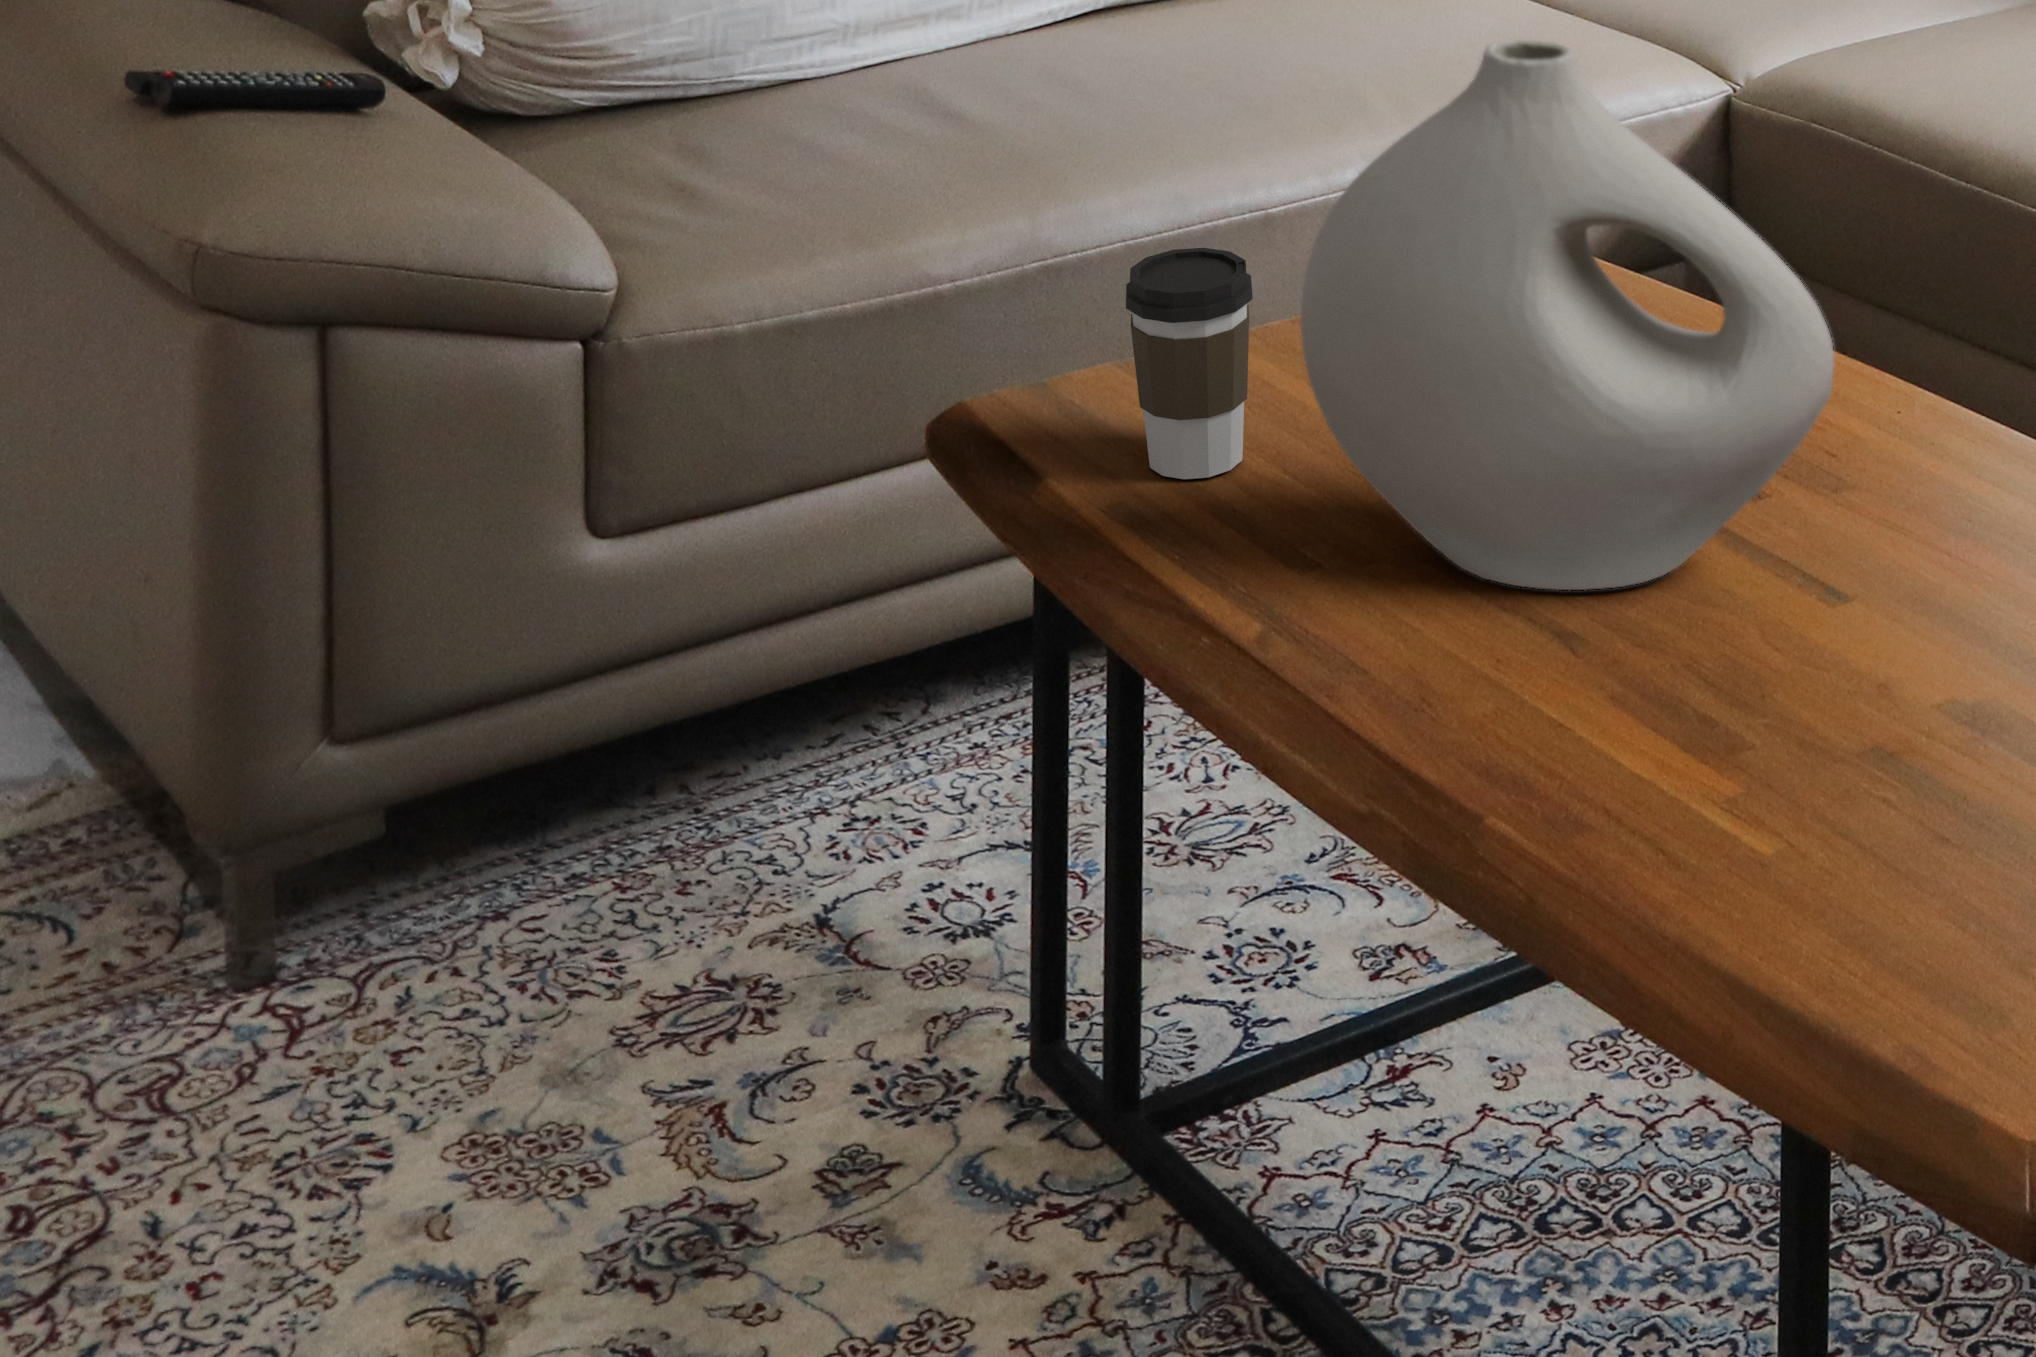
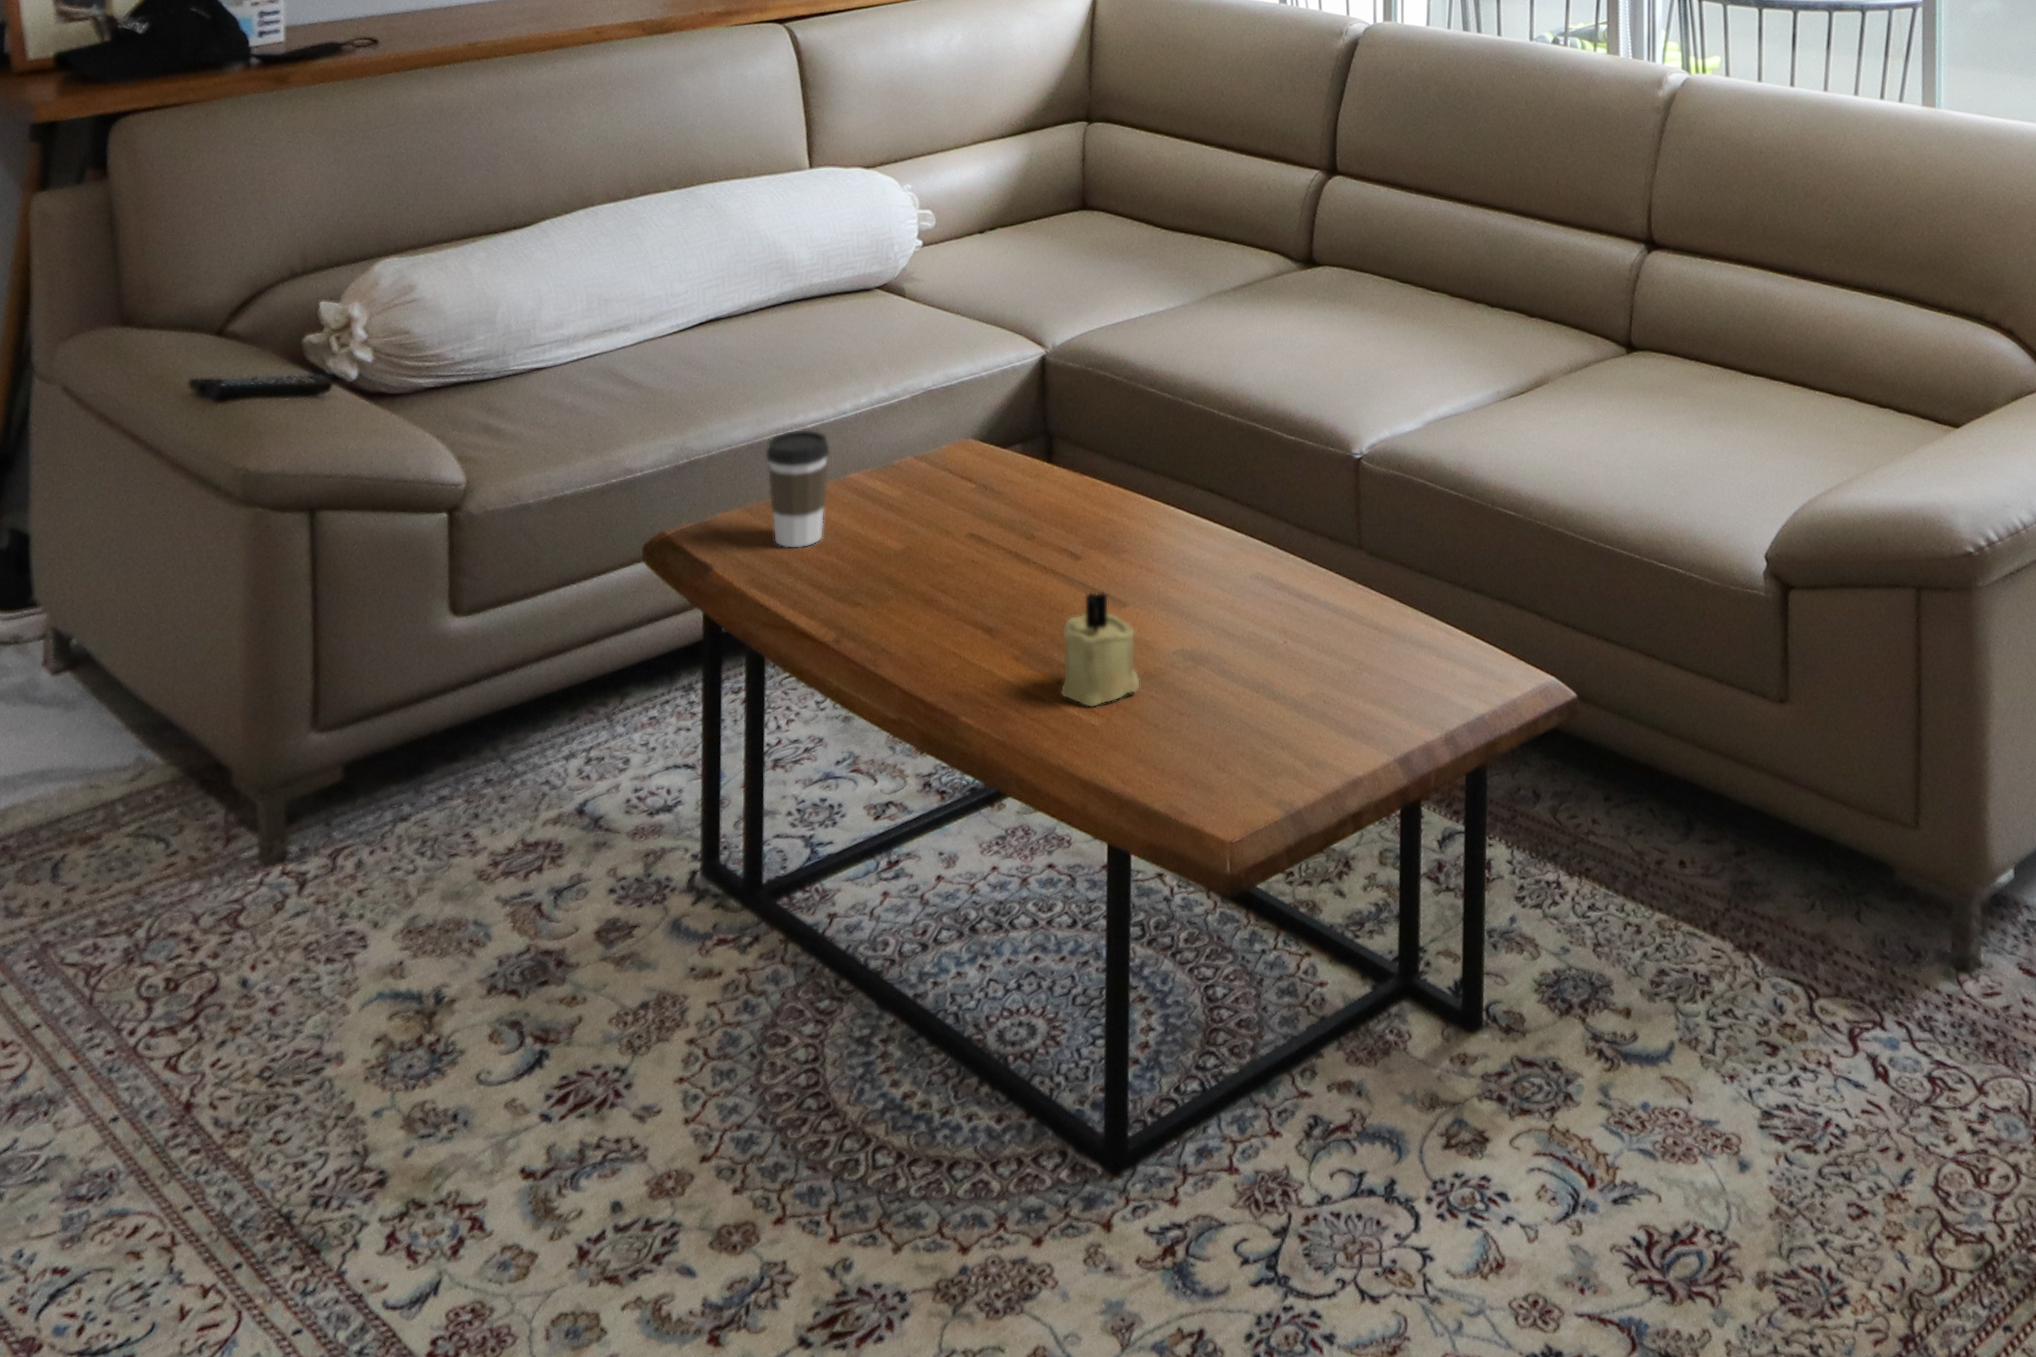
vase: present [1301,40,1834,590] -> none [860,315,1115,583]
candle: none [1695,682,1870,939] -> present [1062,593,1139,706]

